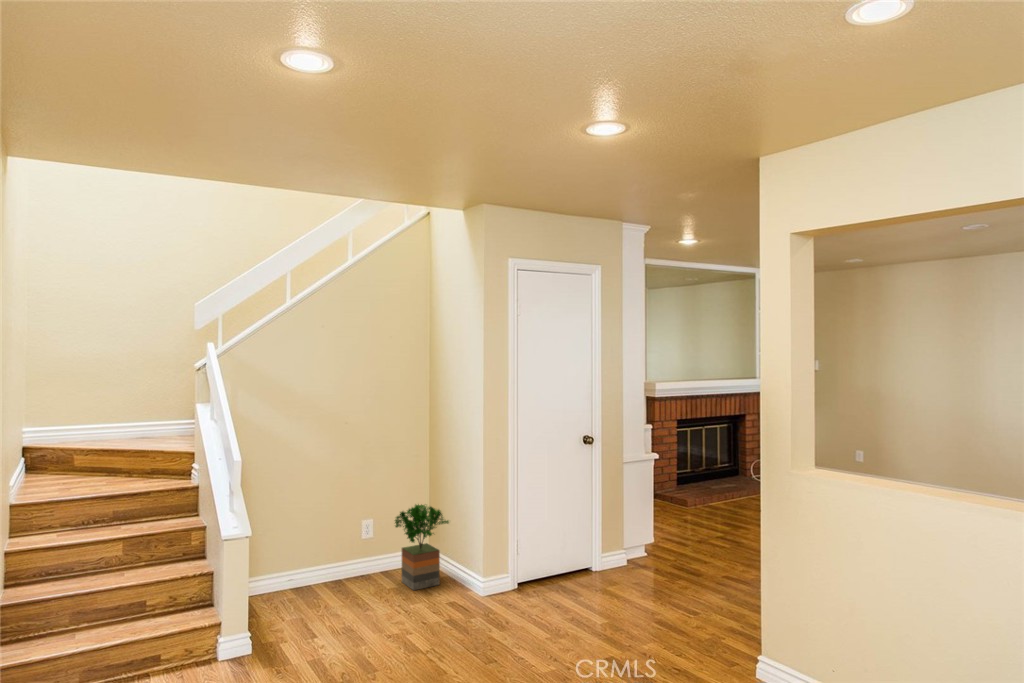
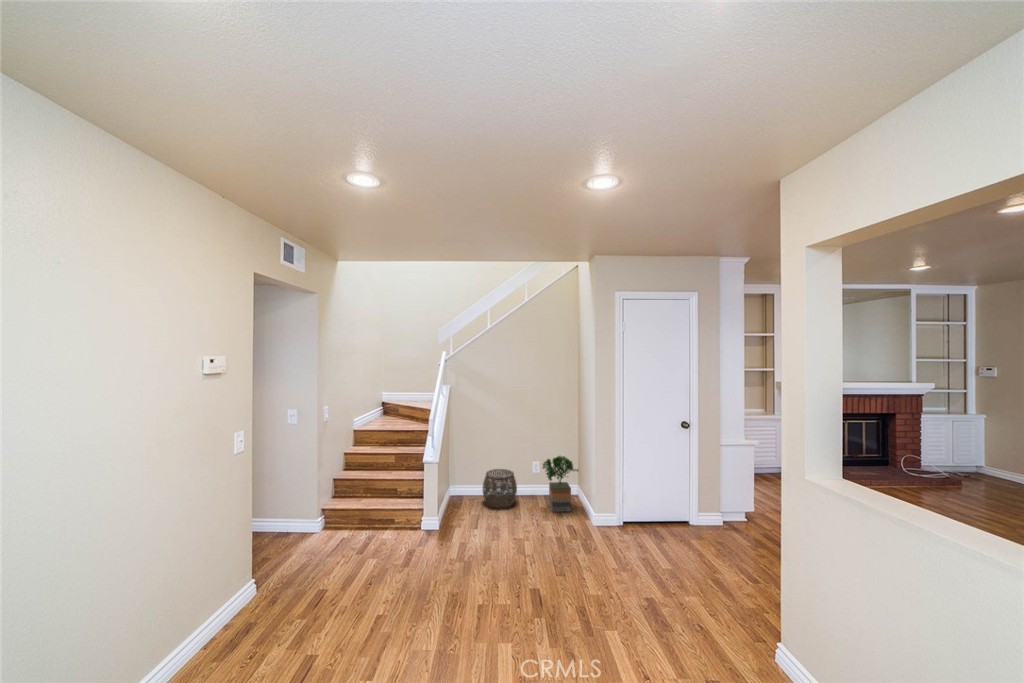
woven basket: none [293,539,353,603] -> present [482,469,517,508]

